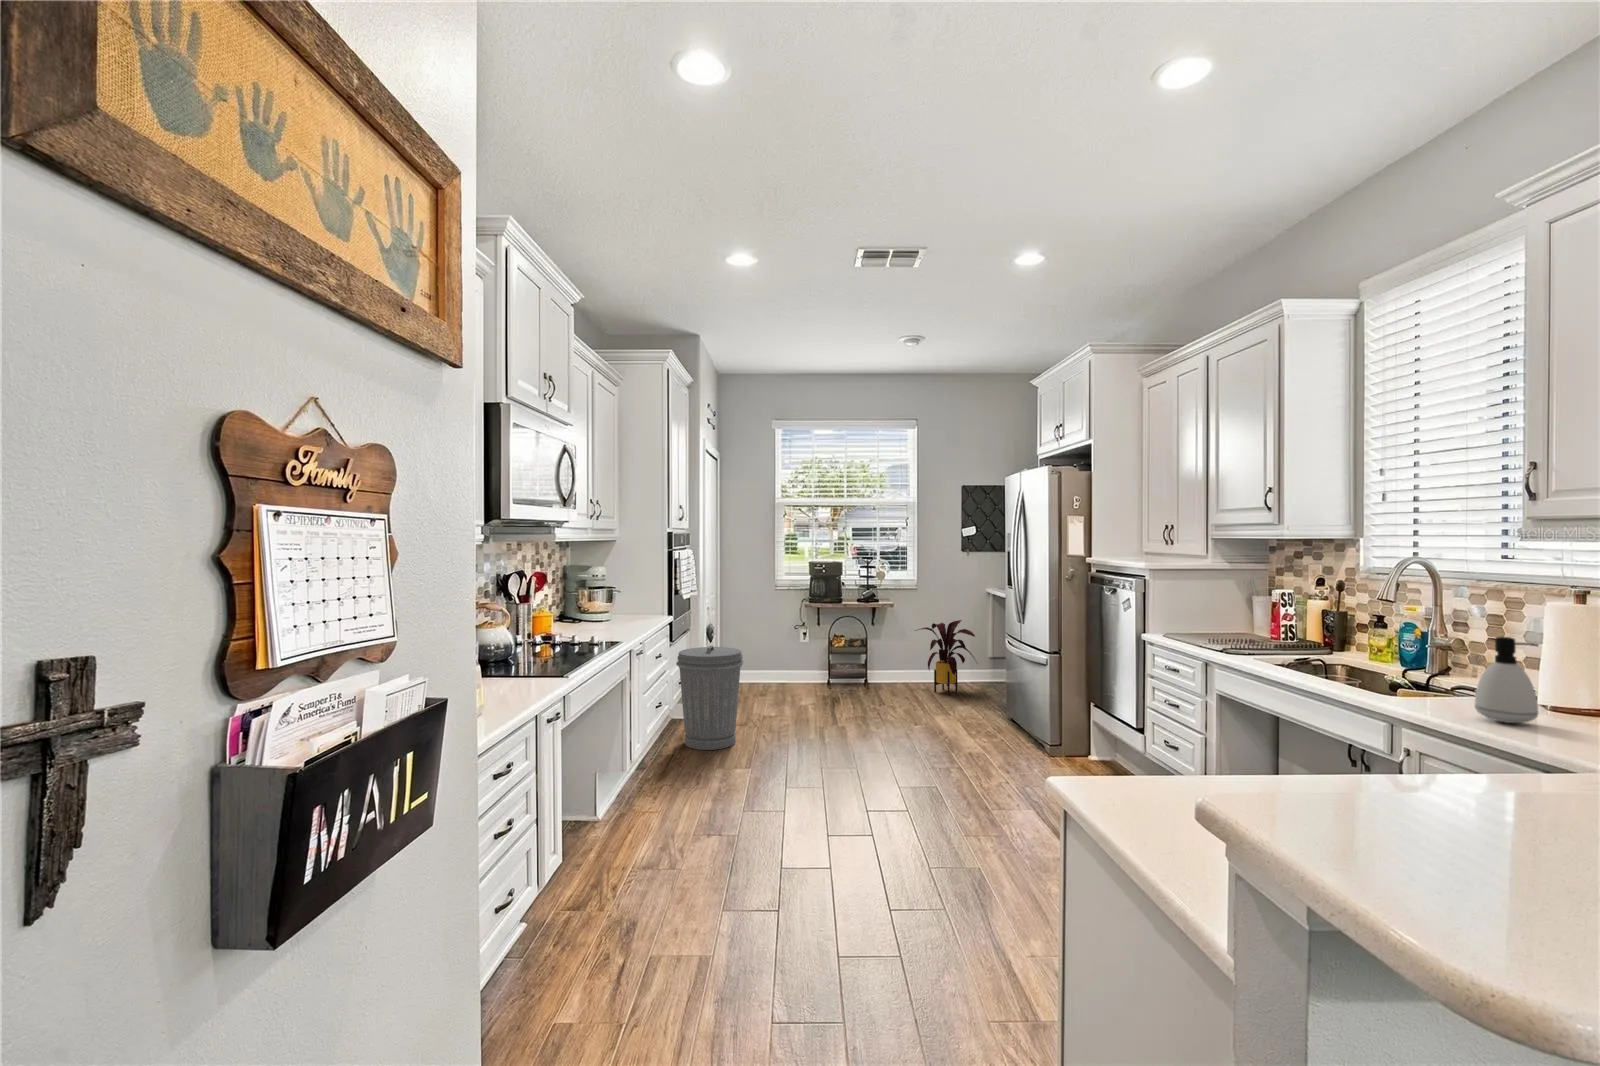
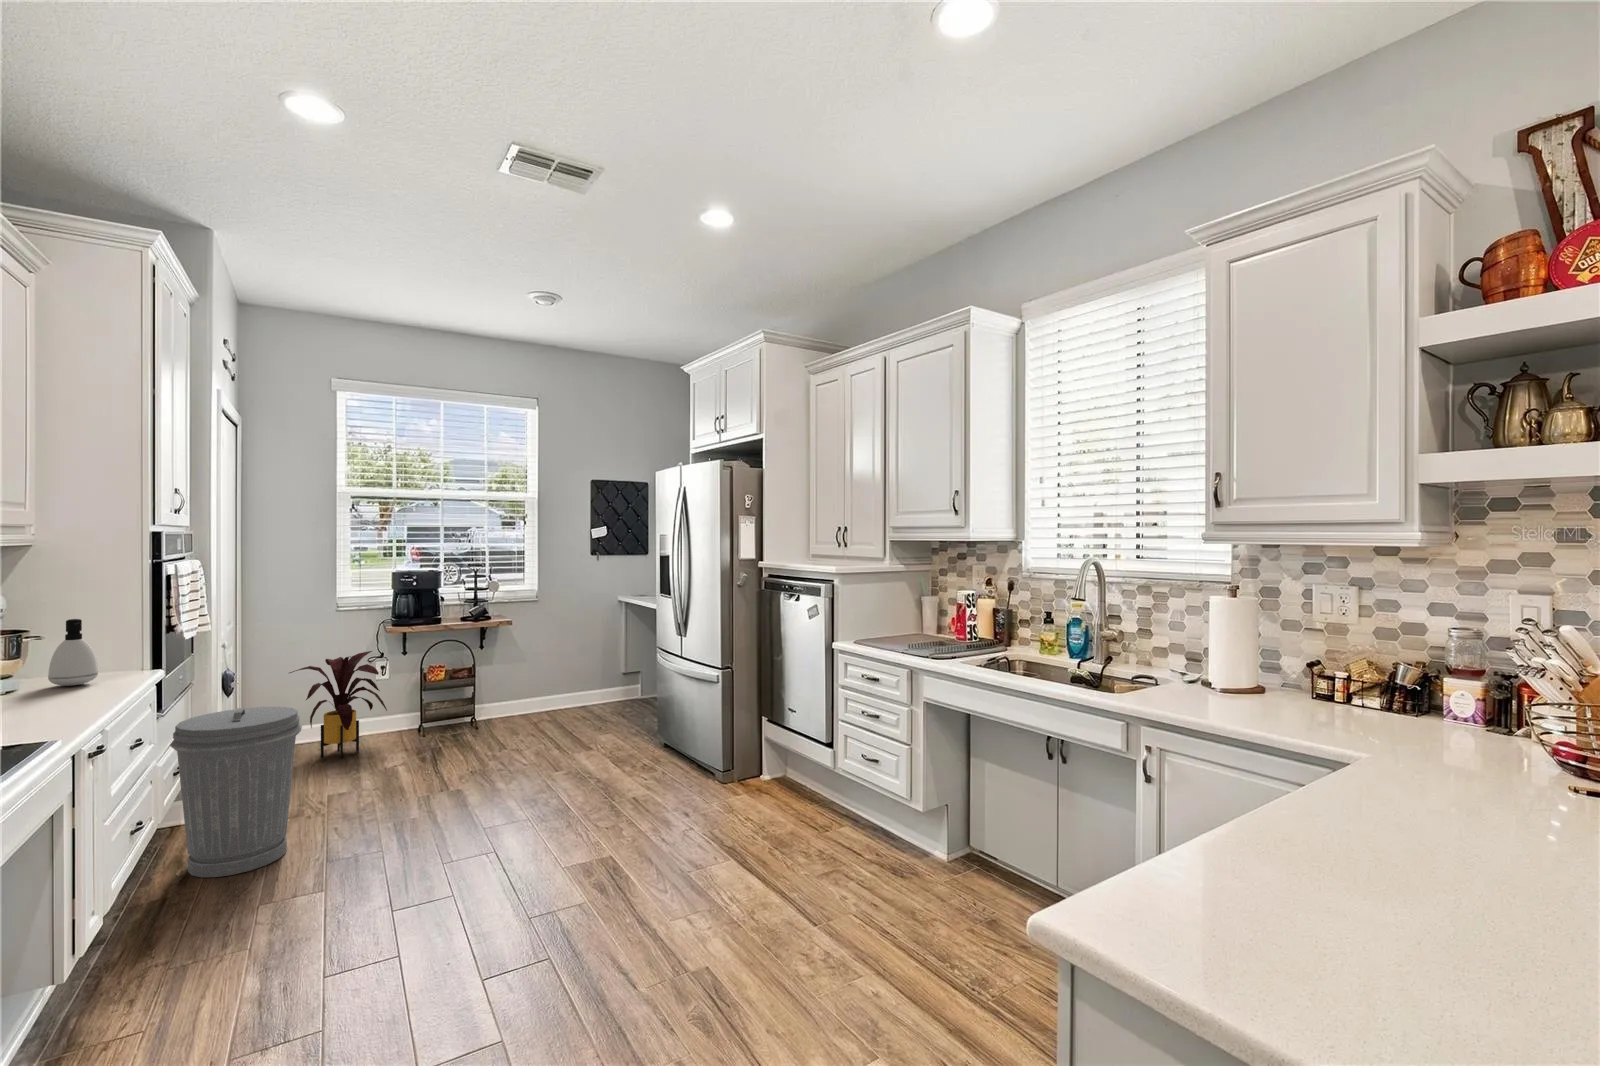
house plant: present [916,620,976,695] -> present [290,651,387,758]
soap dispenser: present [1475,637,1538,723] -> present [48,619,98,686]

